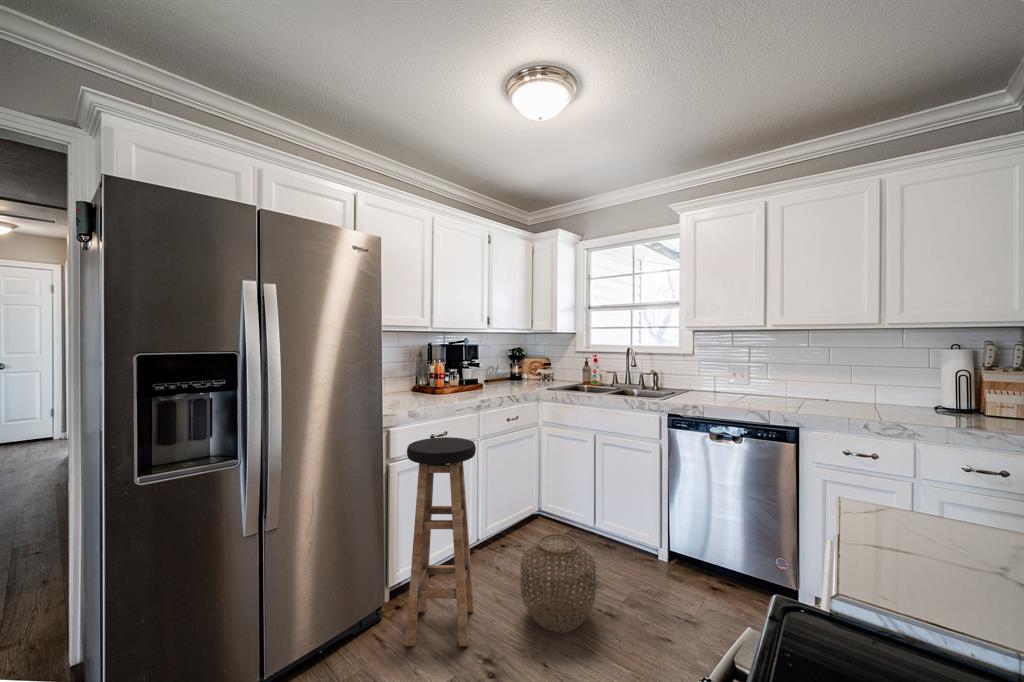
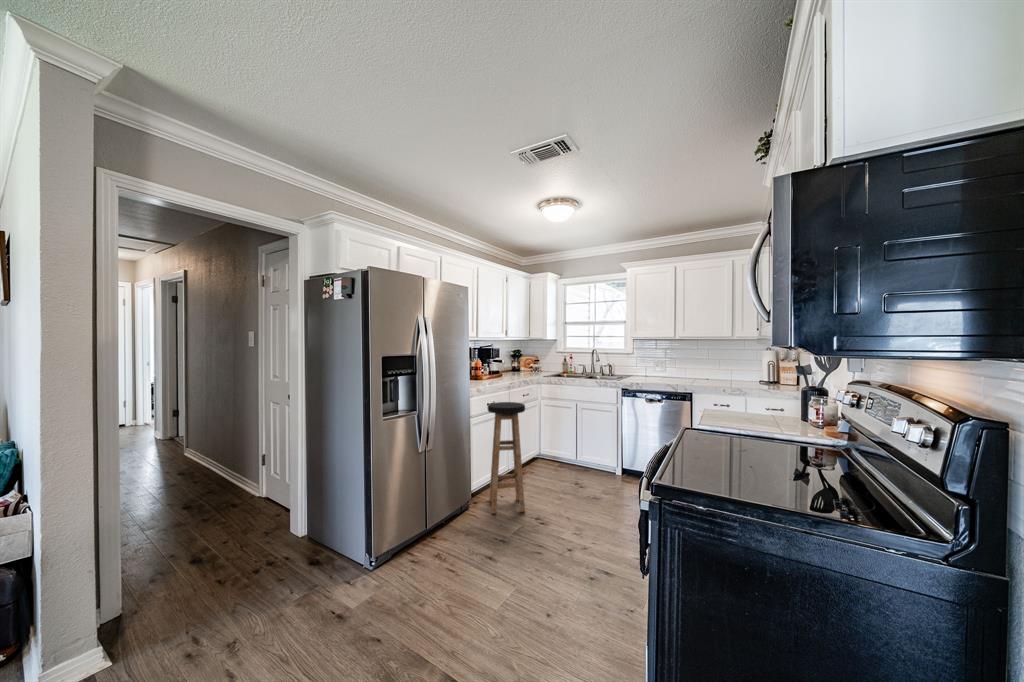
woven basket: present [521,534,596,633] -> none [548,454,589,504]

